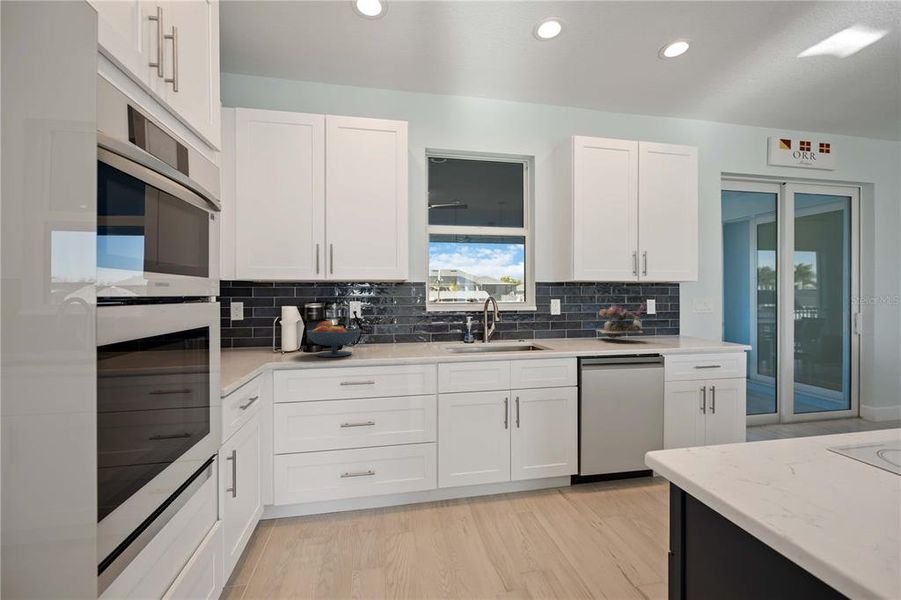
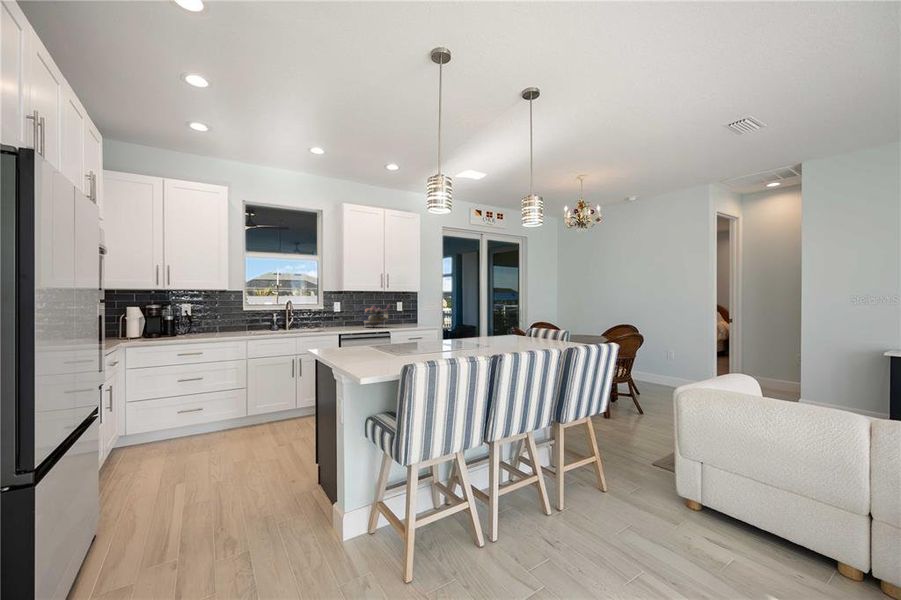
fruit bowl: present [307,321,361,357] -> none [150,316,192,339]

